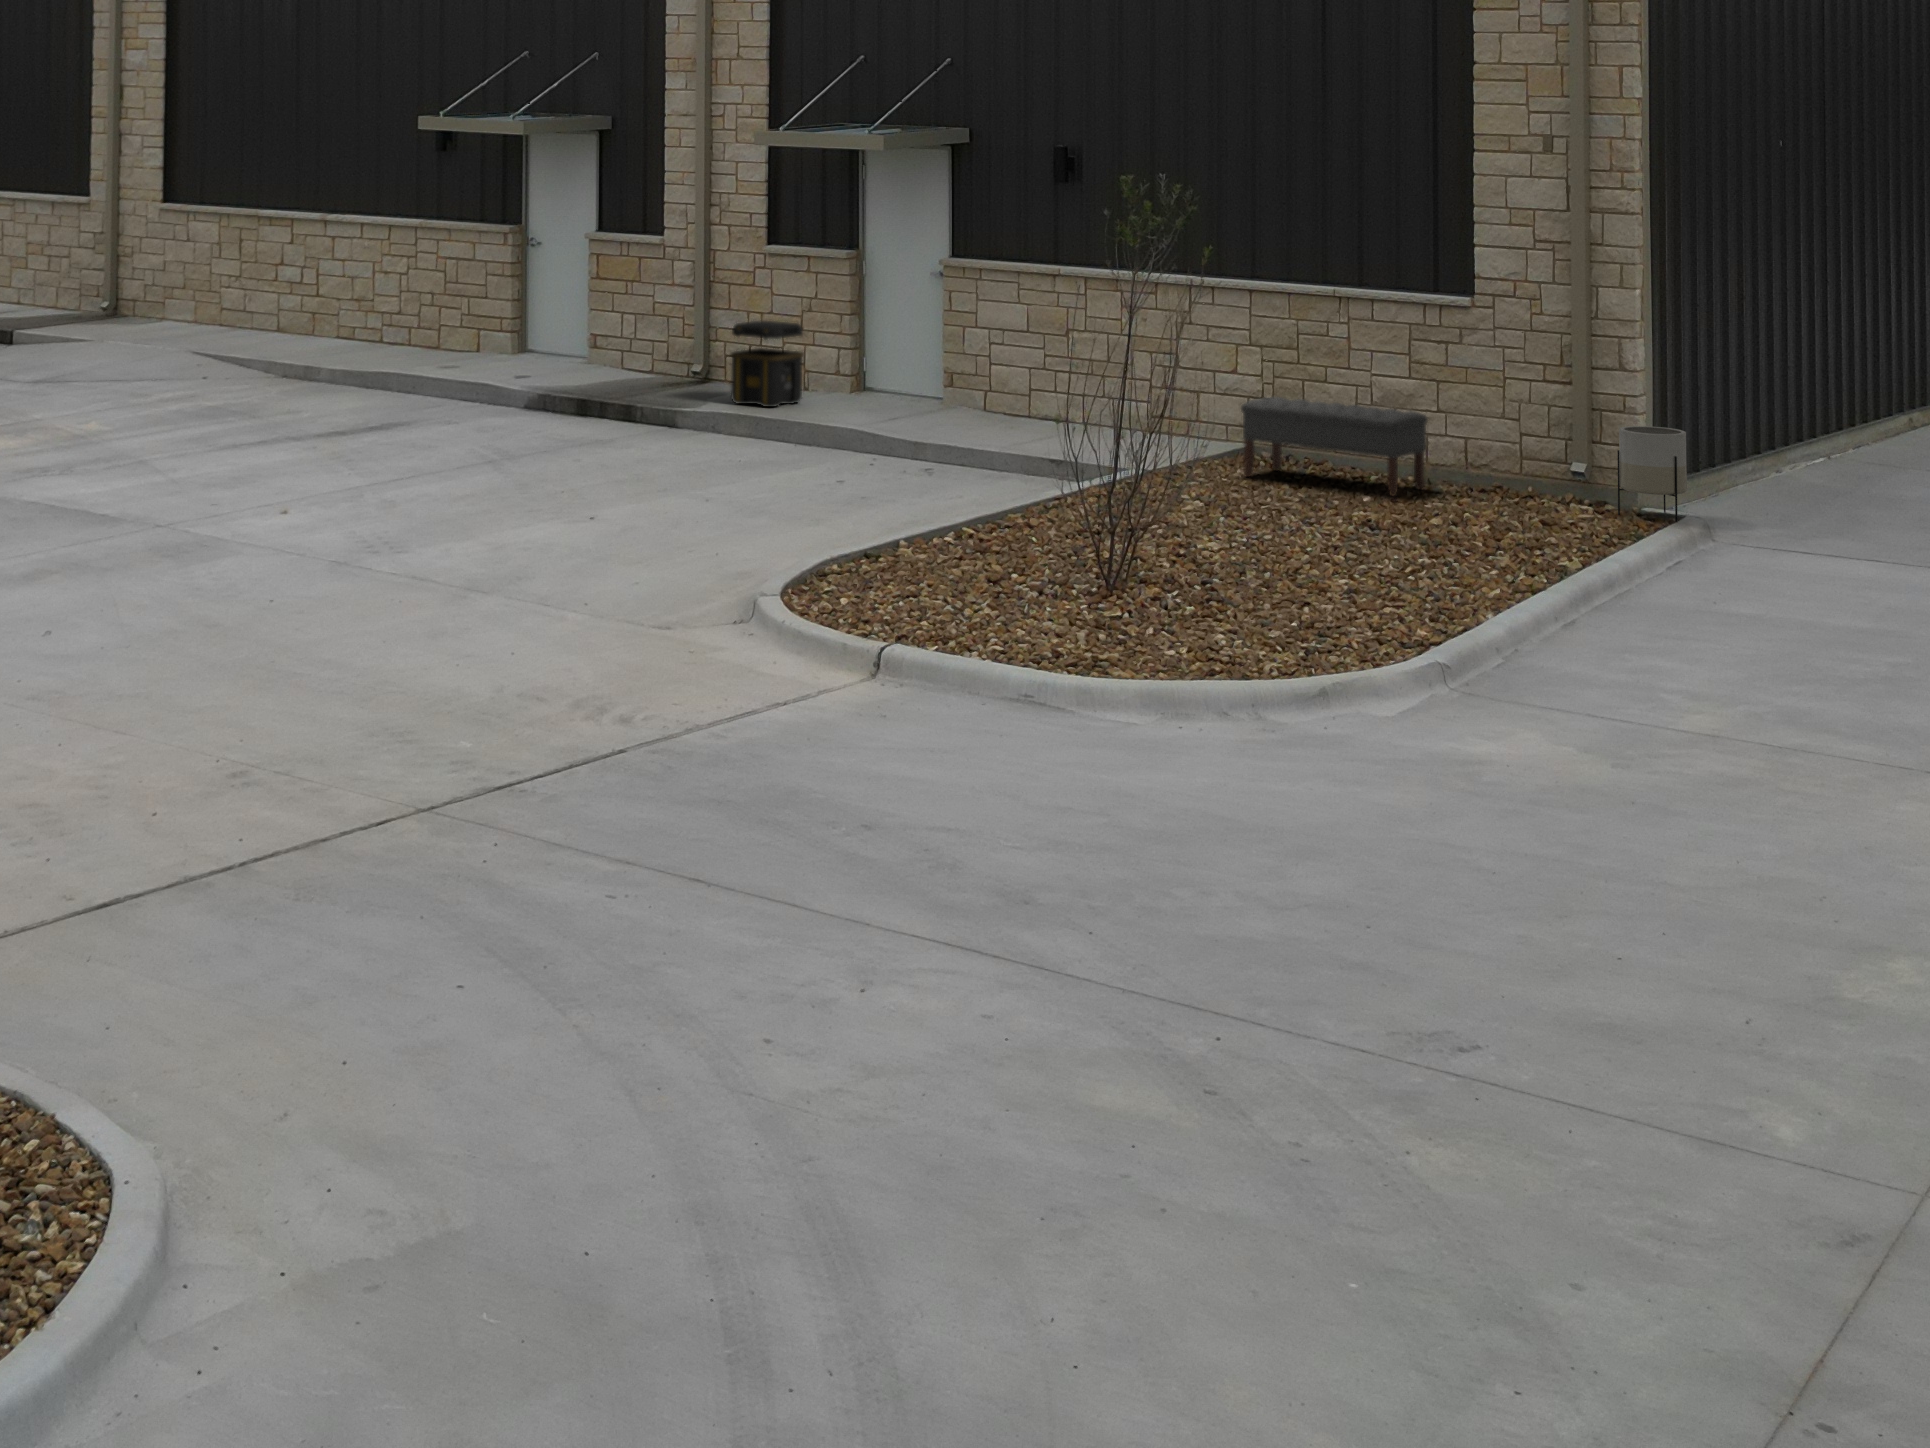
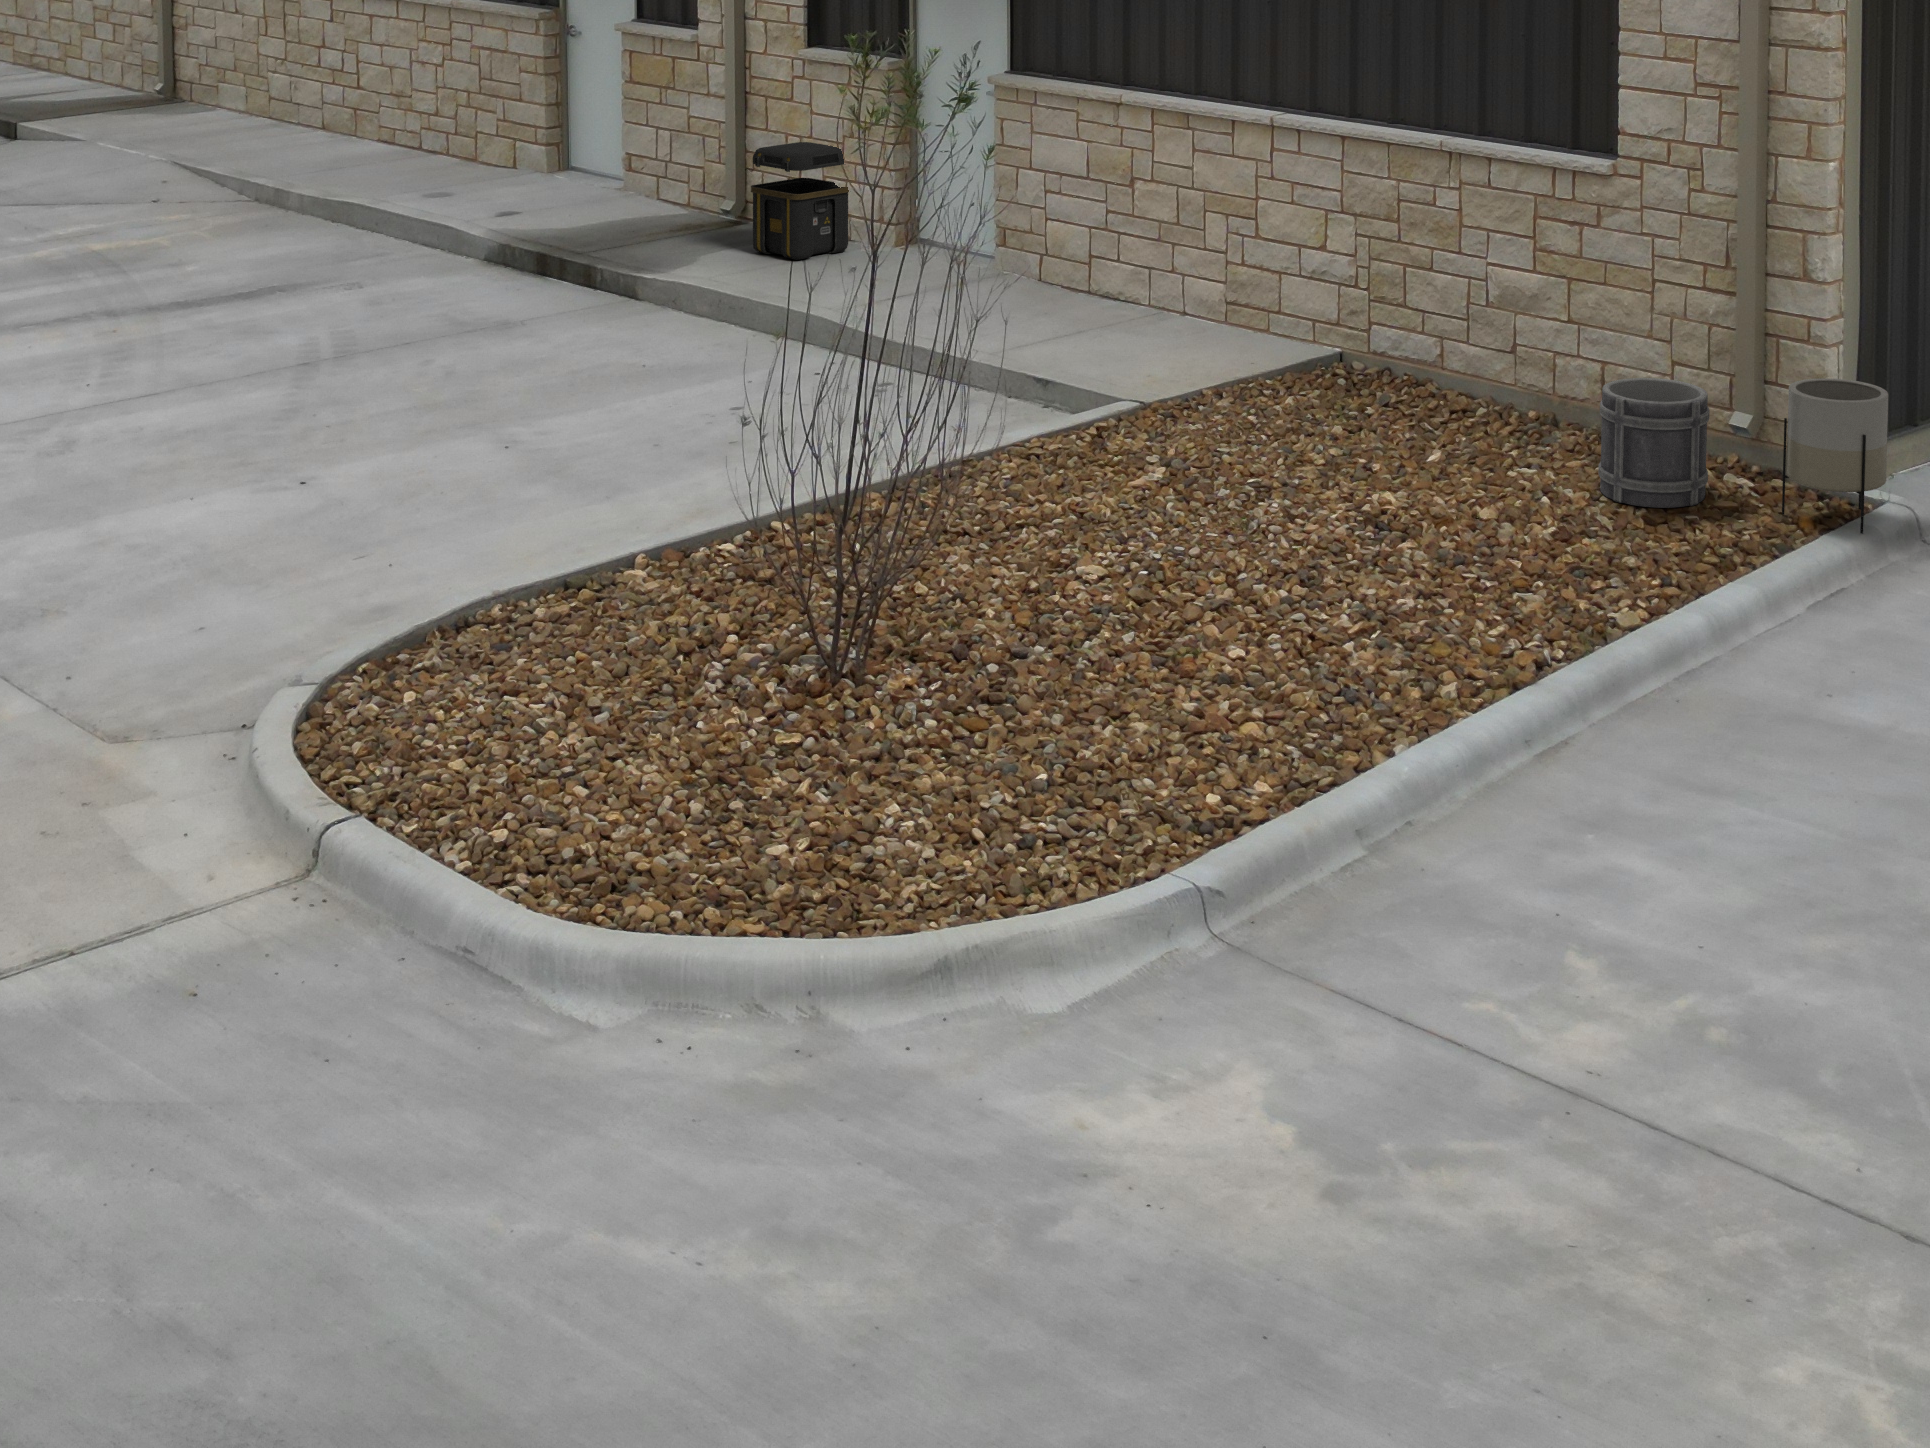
bench: present [1241,397,1428,496] -> none [1289,297,1541,464]
bucket: none [1488,433,1563,513] -> present [1598,378,1710,508]

